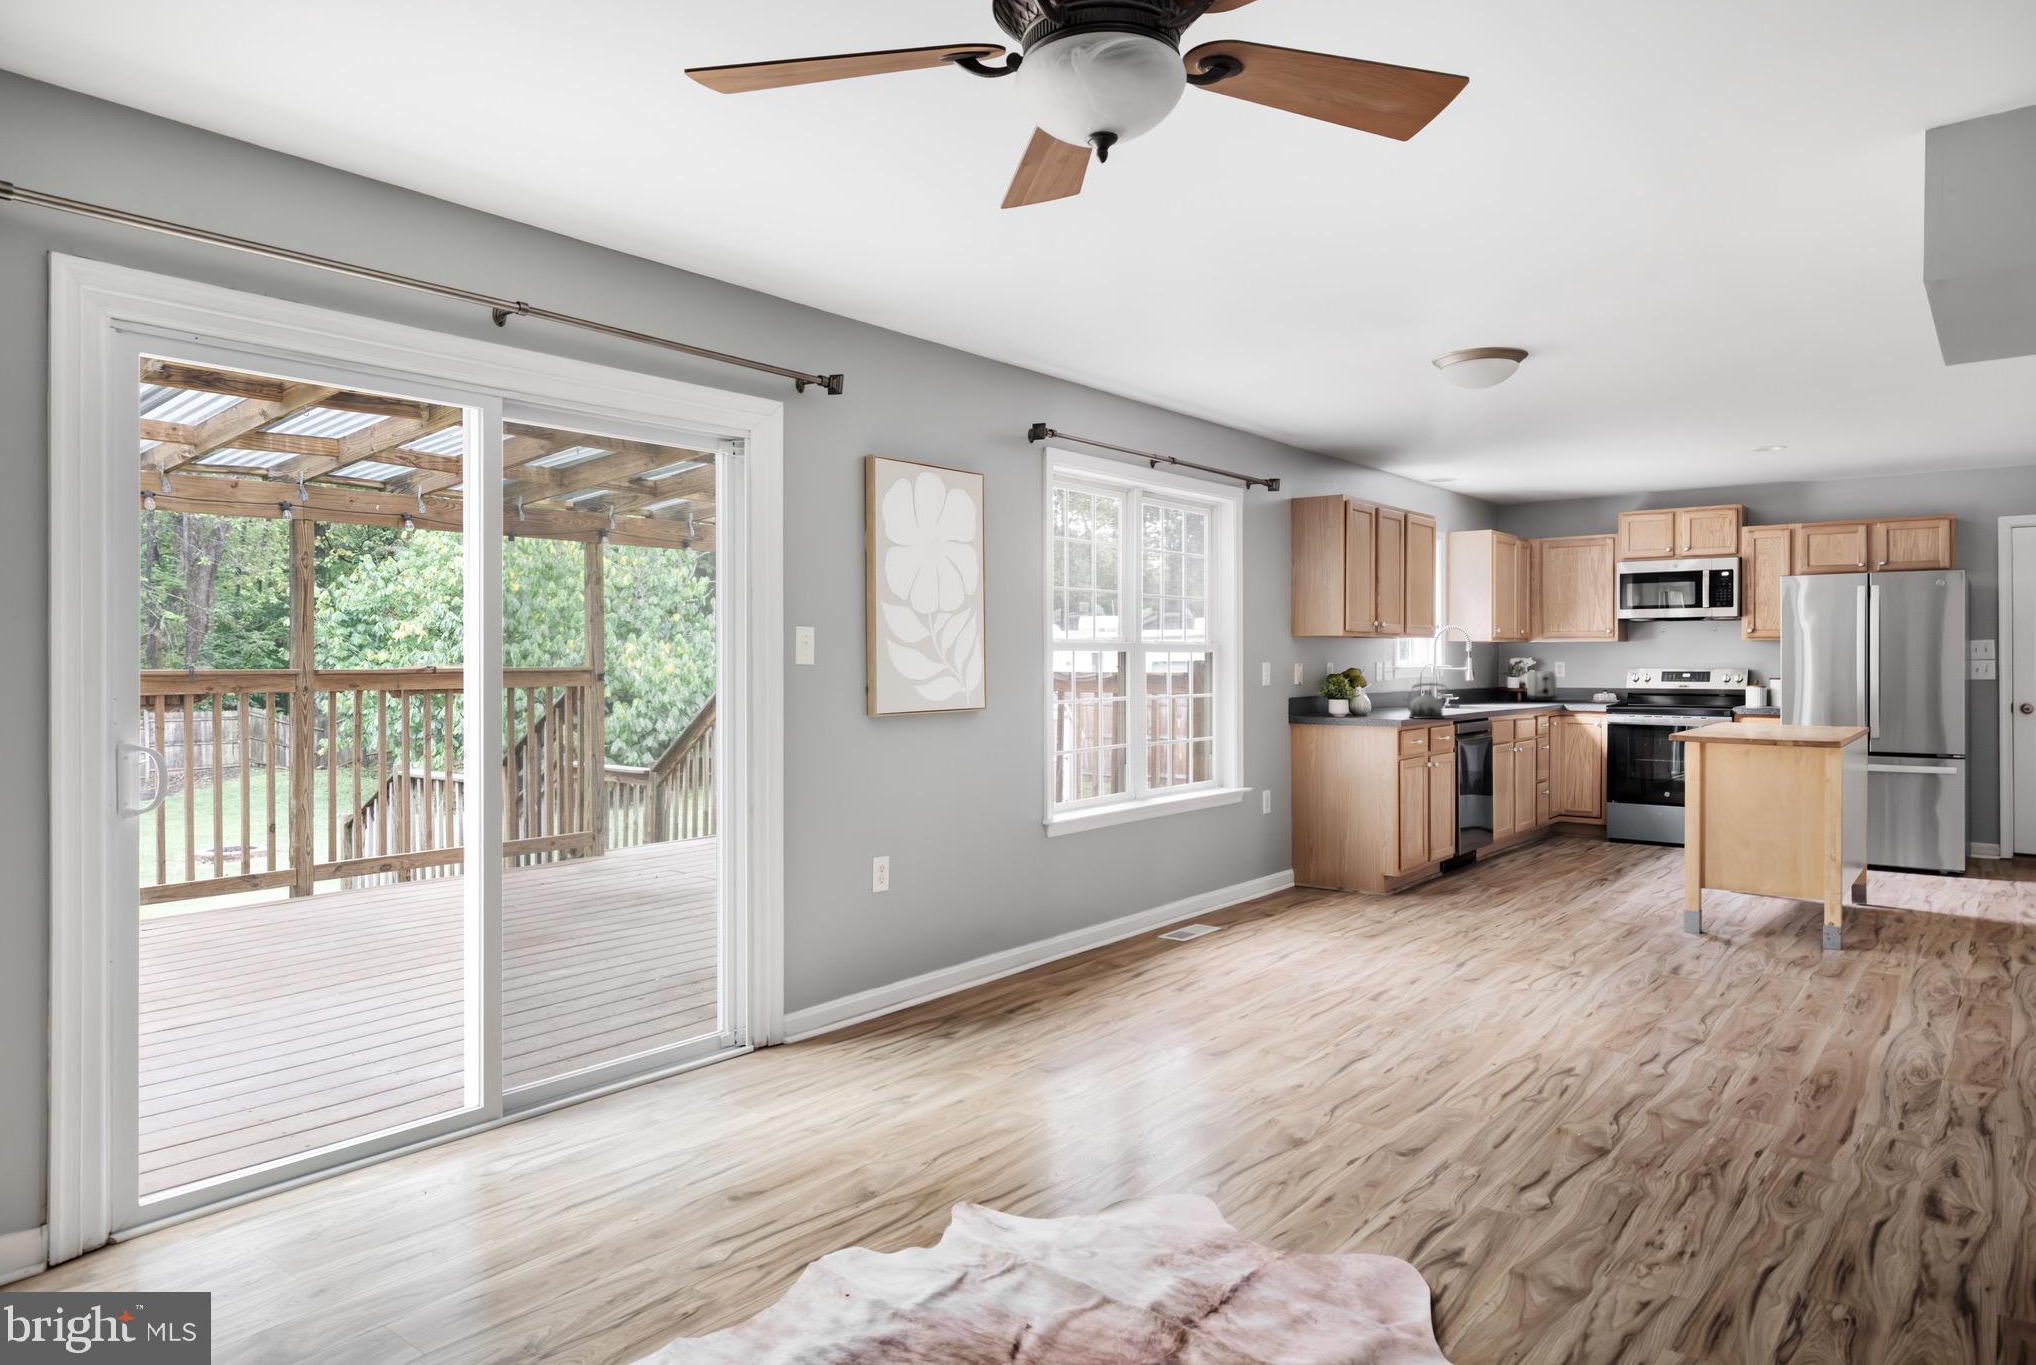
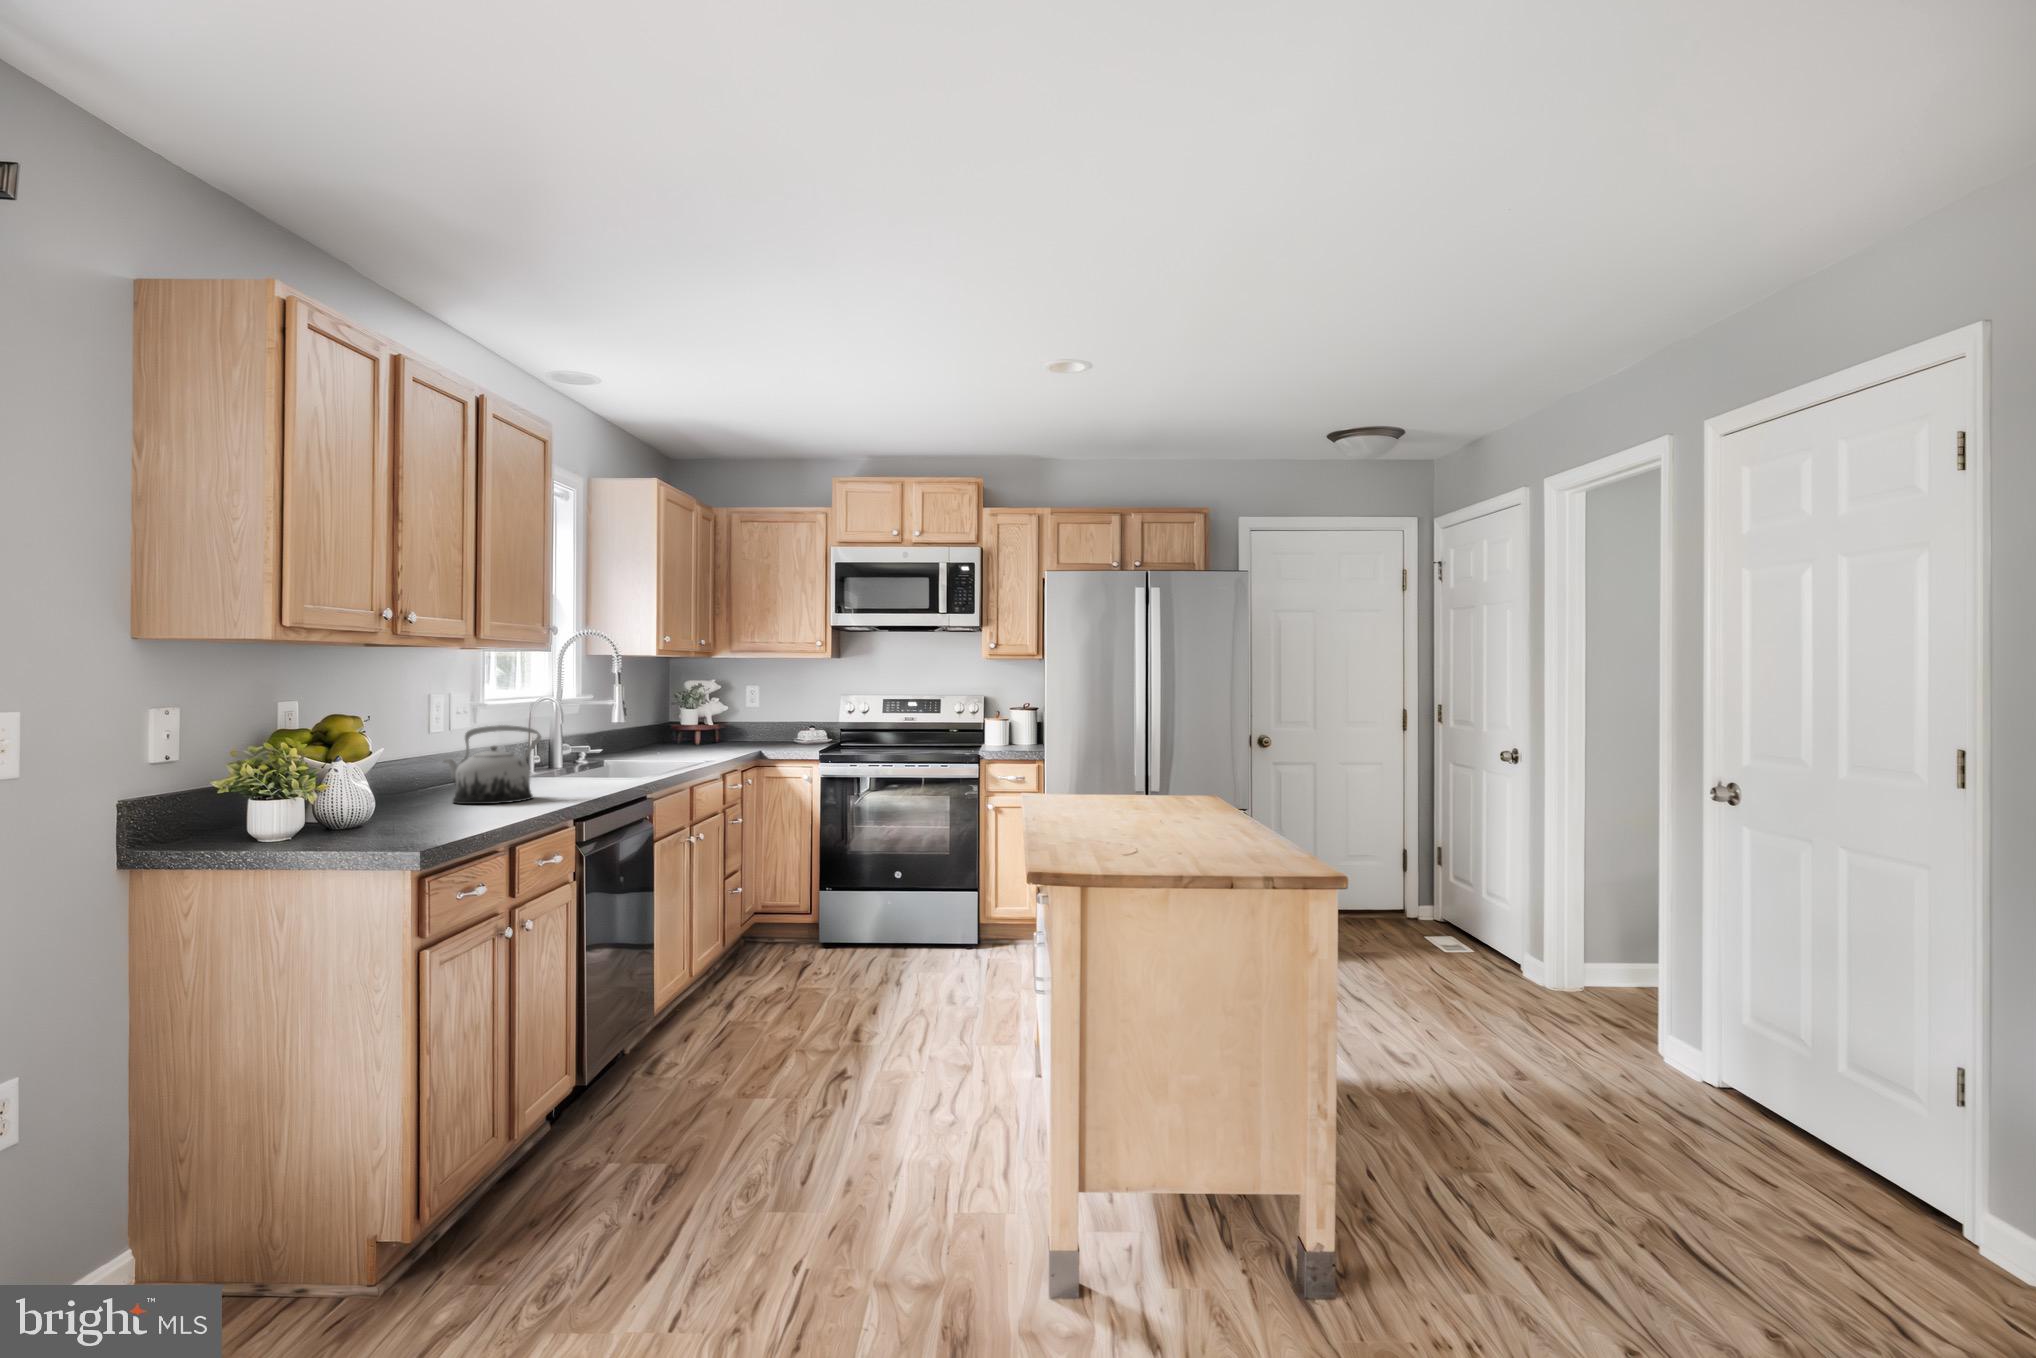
toaster: present [1527,671,1556,701] -> none [709,698,749,741]

